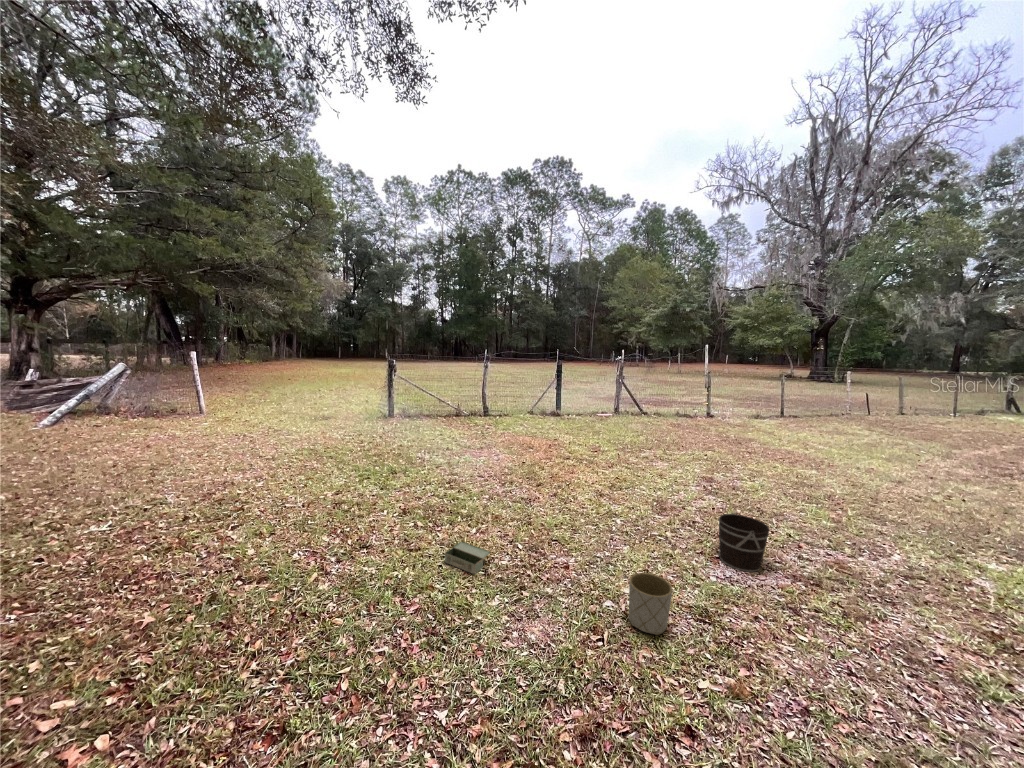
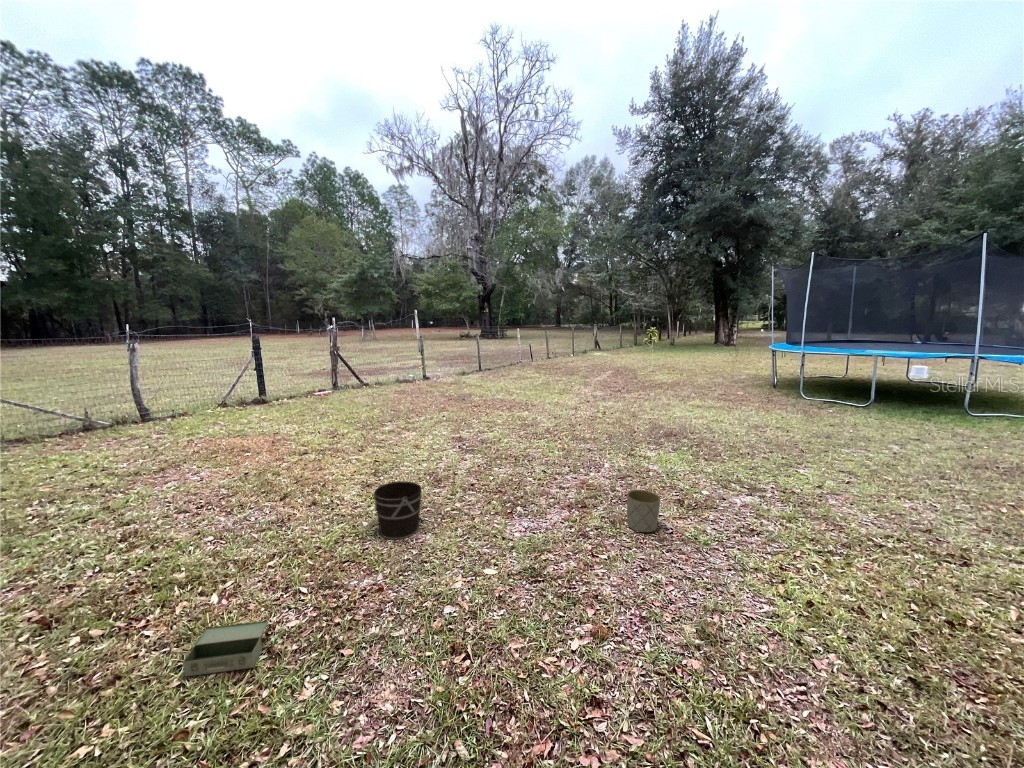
bucket: present [718,513,769,572] -> present [373,482,422,539]
planter: present [629,573,672,635] -> present [627,490,660,532]

